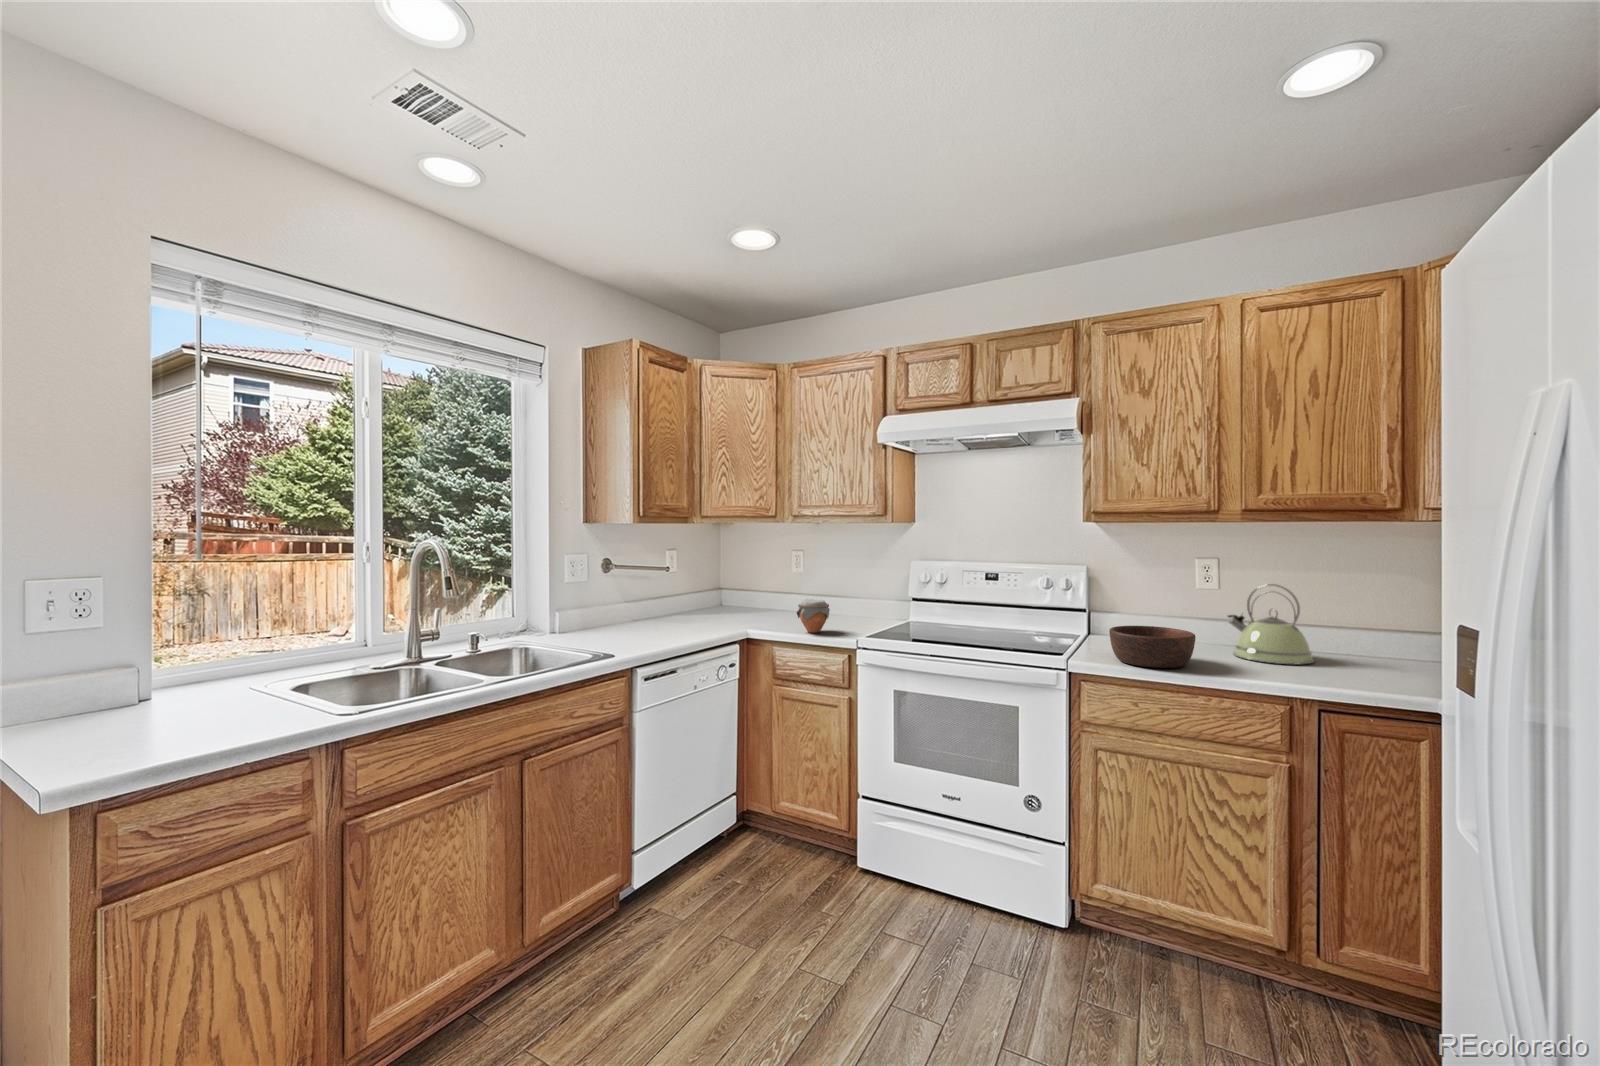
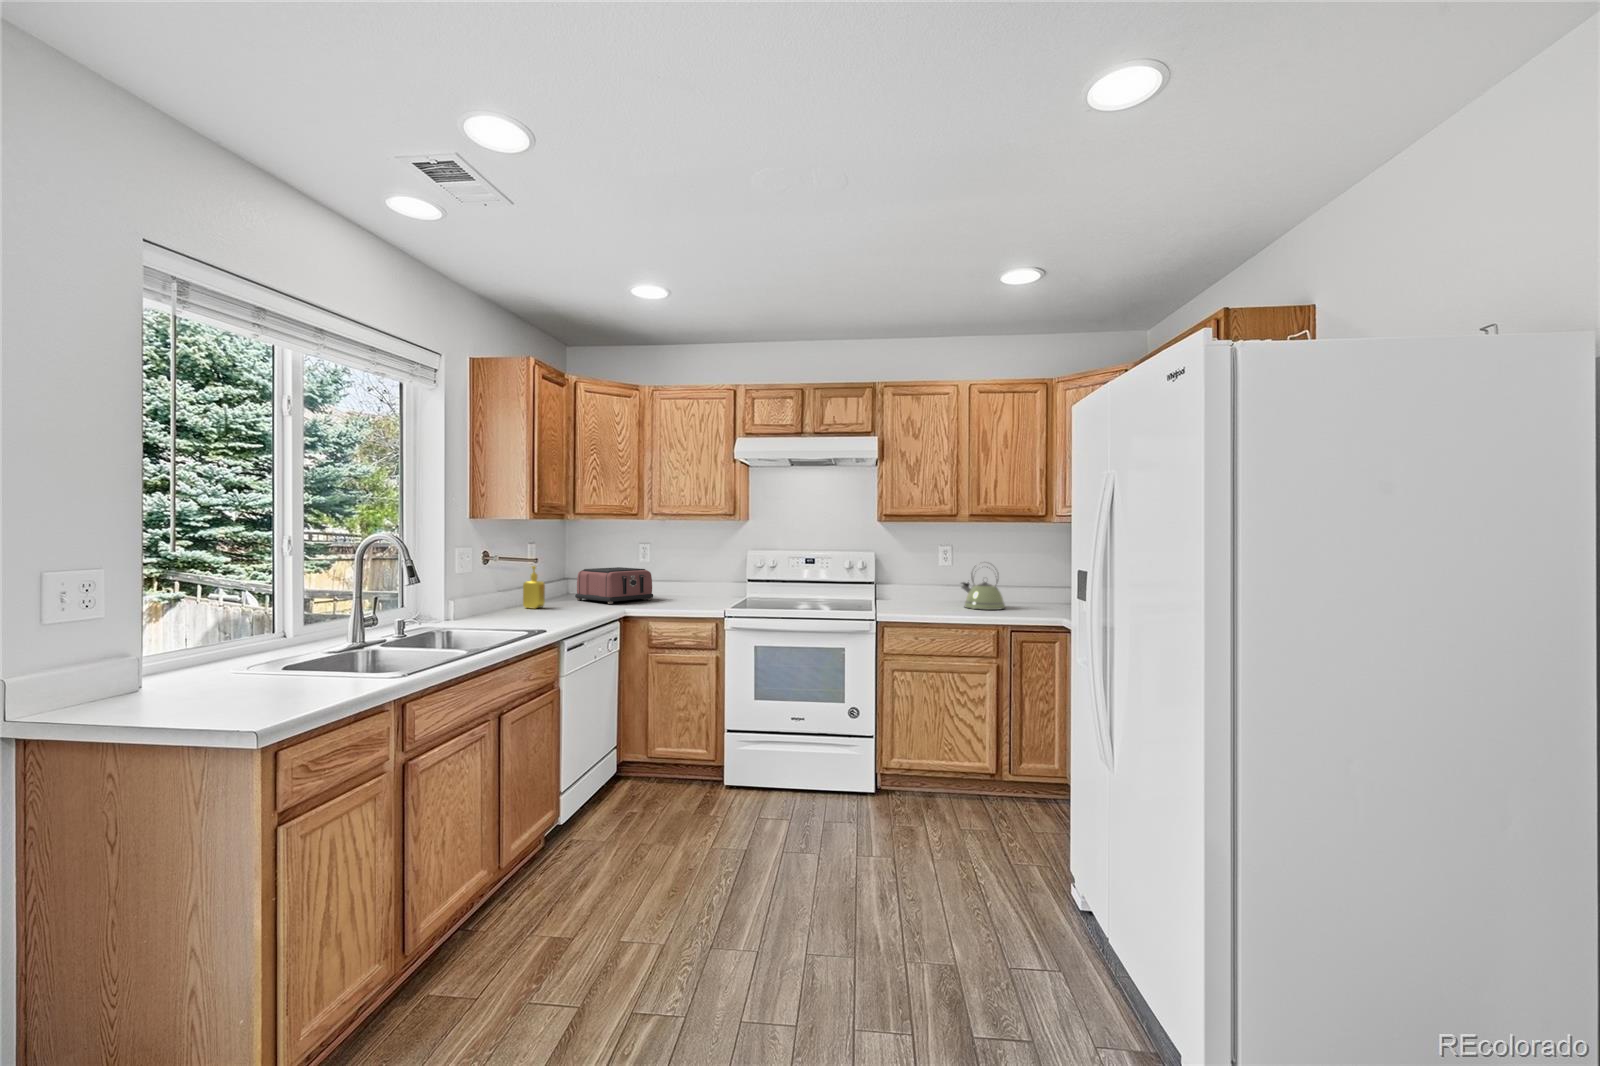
soap dispenser: none [648,575,669,624] -> present [523,566,545,609]
toaster: none [717,577,799,621] -> present [575,567,653,604]
jar: present [797,599,830,633] -> none [669,582,695,608]
wooden bowl: present [1109,626,1196,668] -> none [898,591,948,614]

